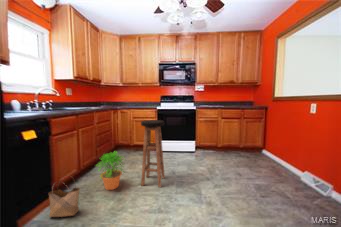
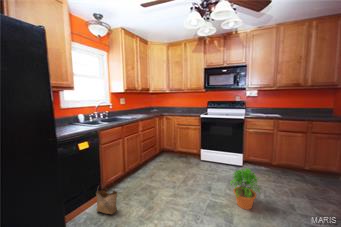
bar stool: present [141,120,165,187] -> none [173,133,198,204]
potted plant: present [98,151,124,190] -> present [231,168,260,210]

